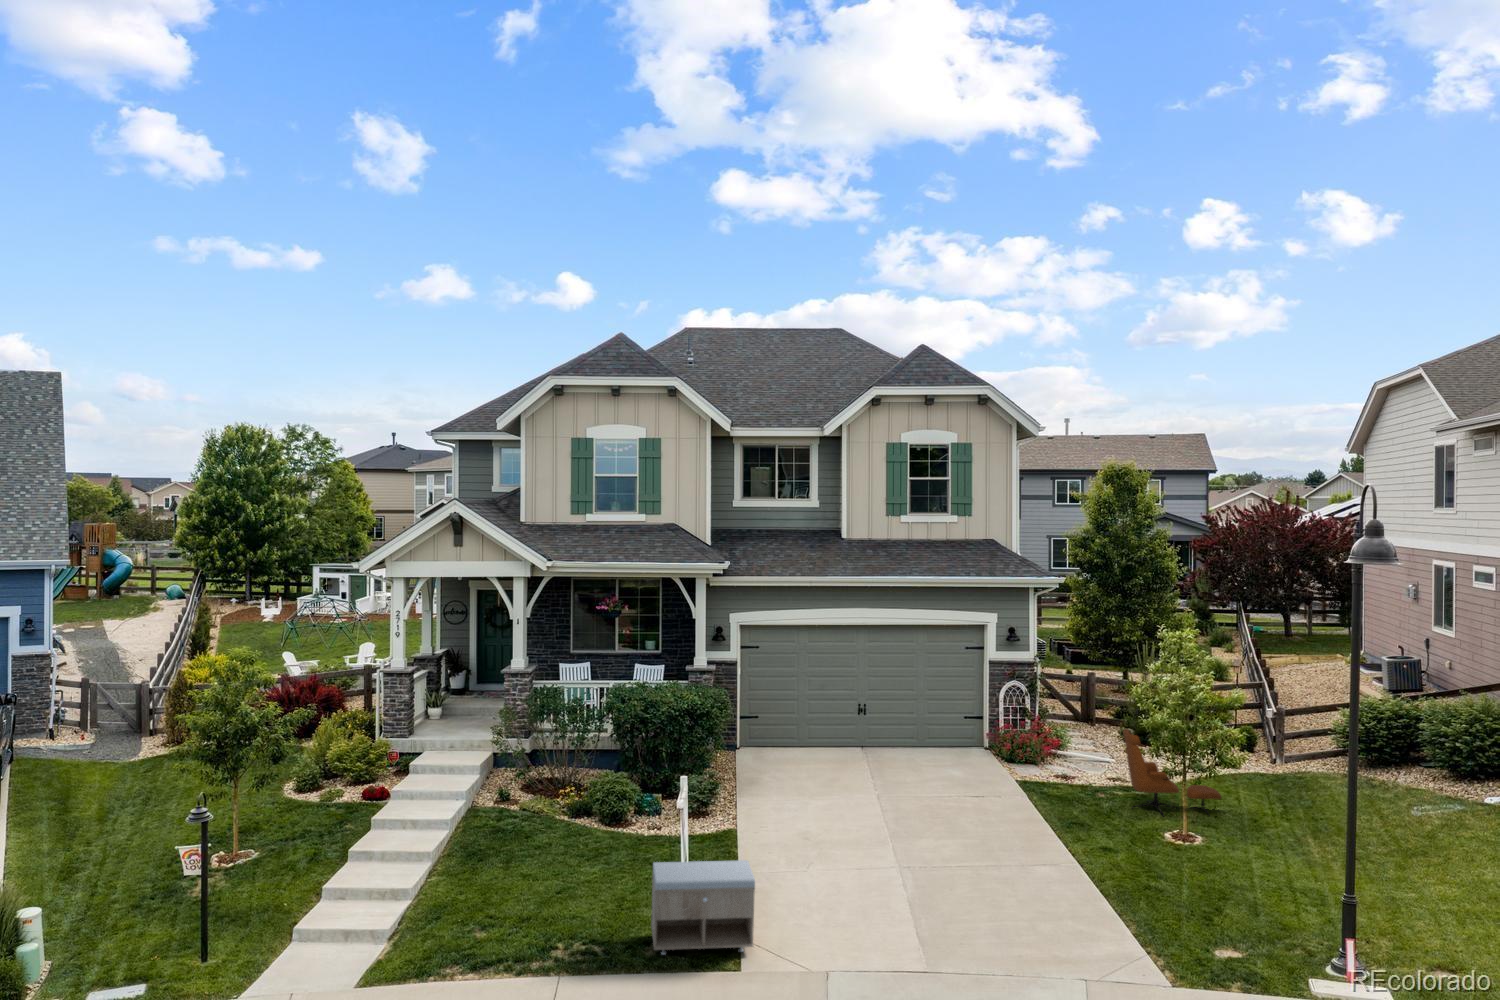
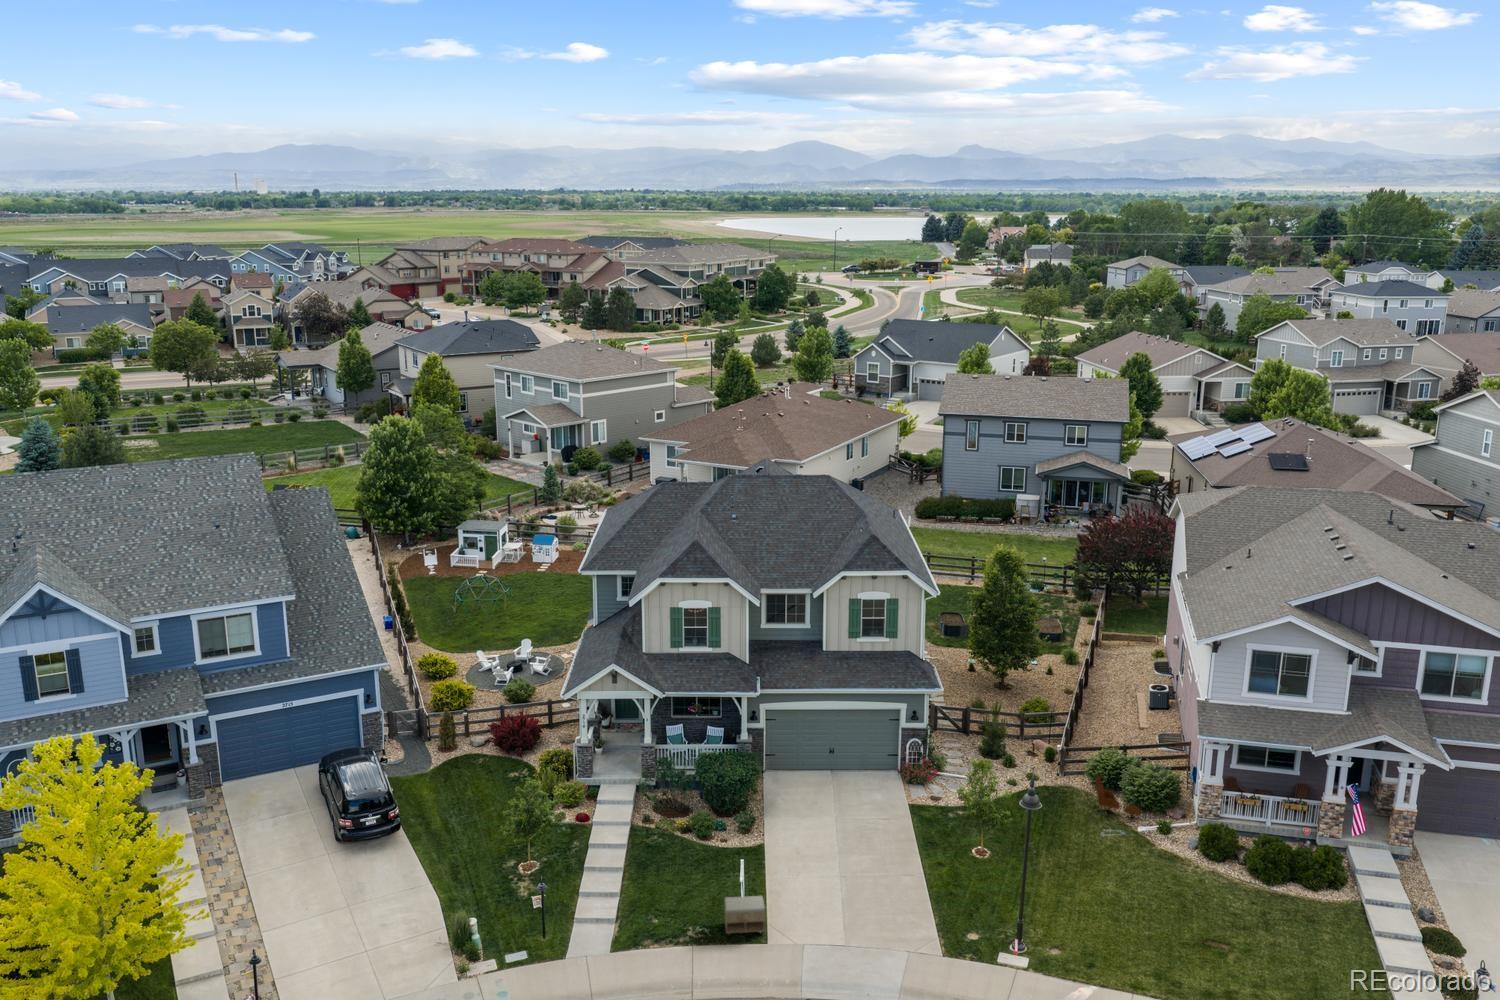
lounge chair: present [1123,729,1221,815] -> present [1095,775,1141,818]

